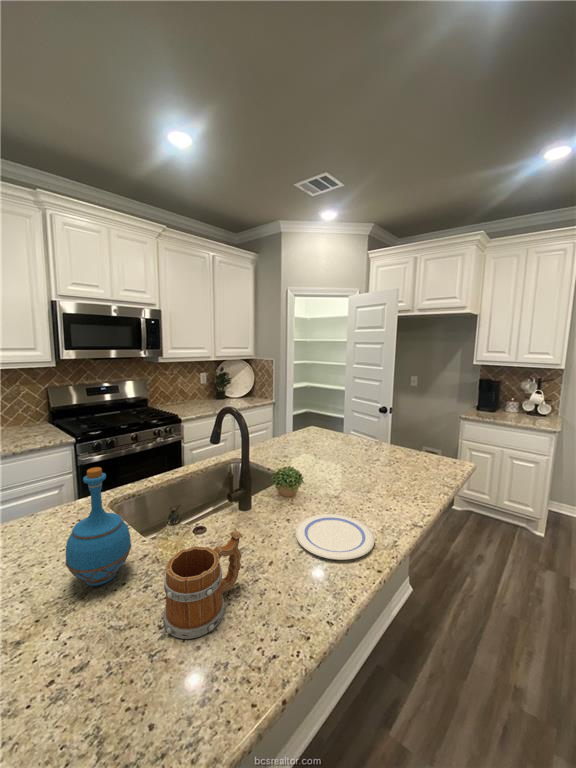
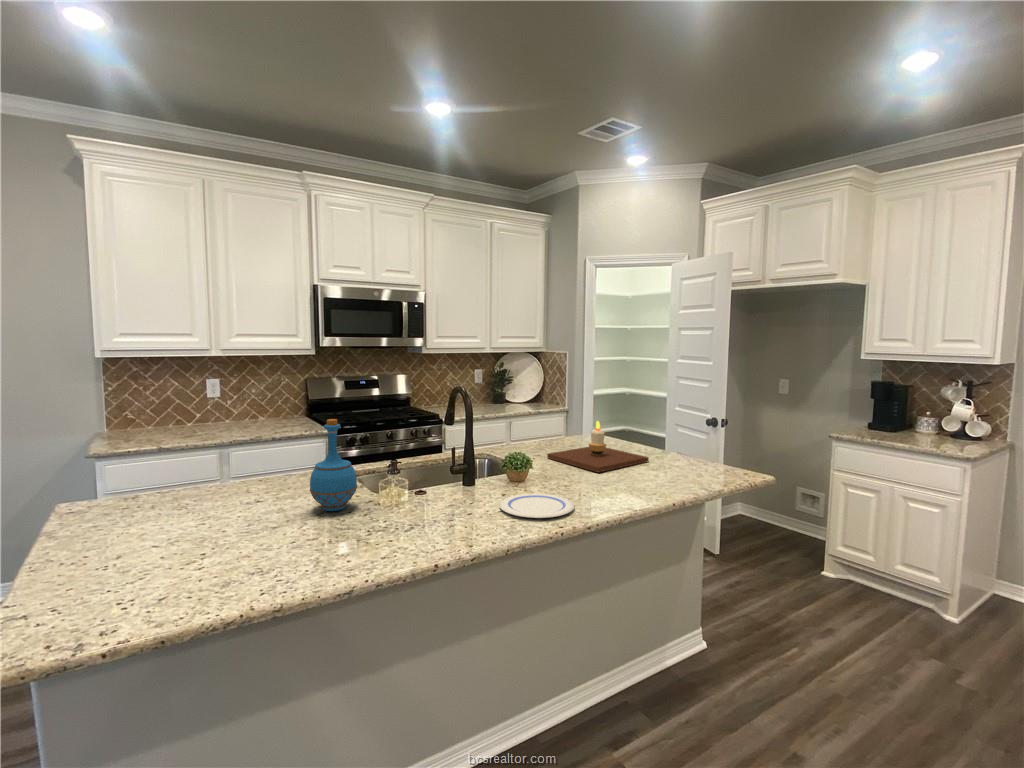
candle: none [297,425,380,475] -> present [547,421,649,472]
mug: present [163,530,243,639] -> none [371,474,437,538]

